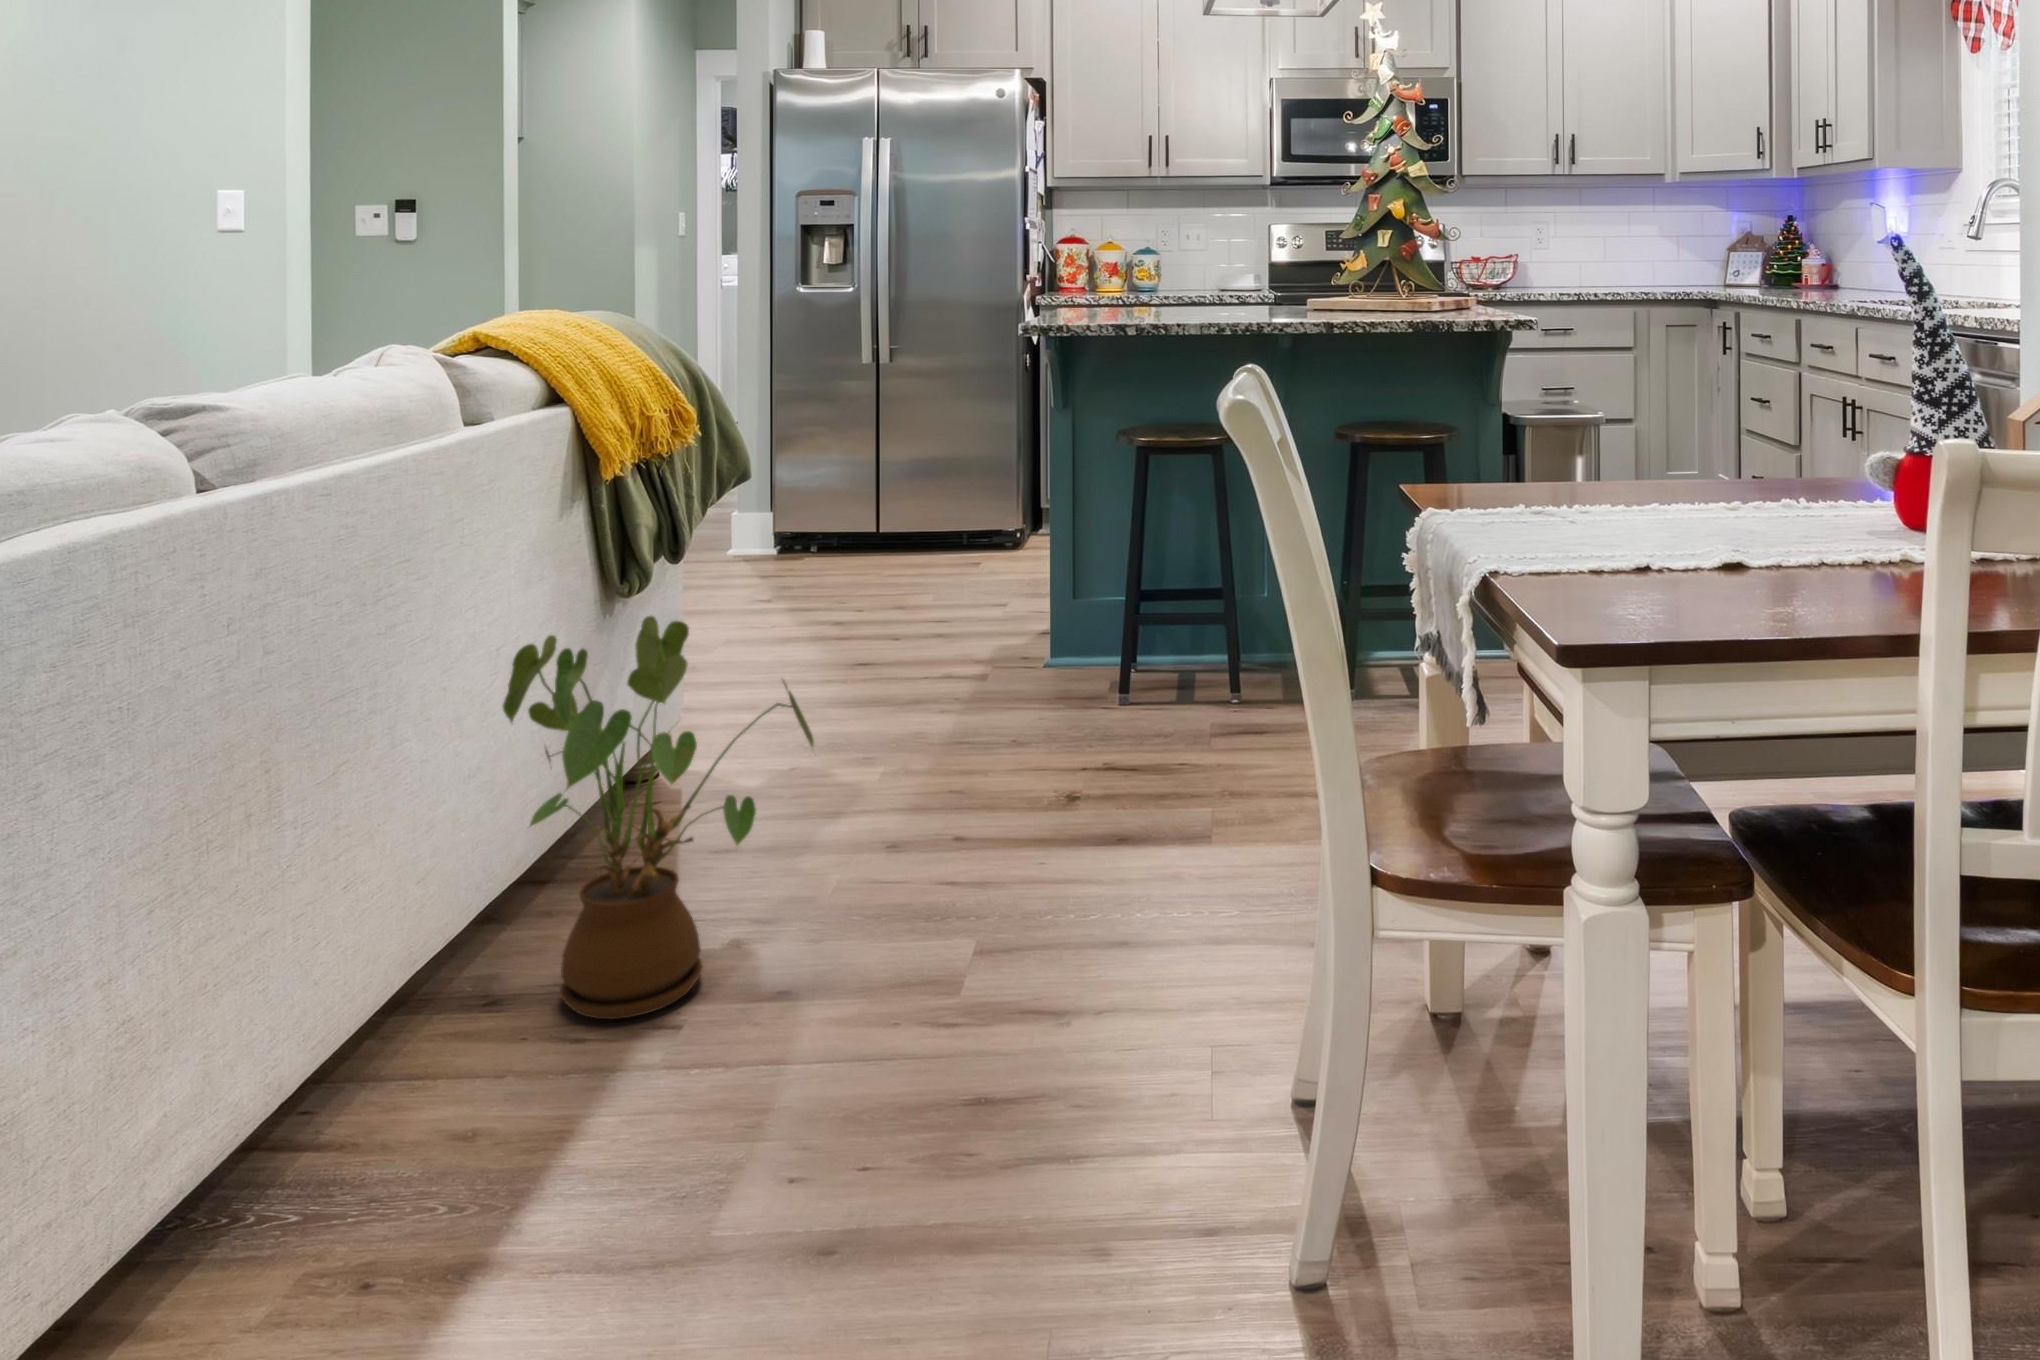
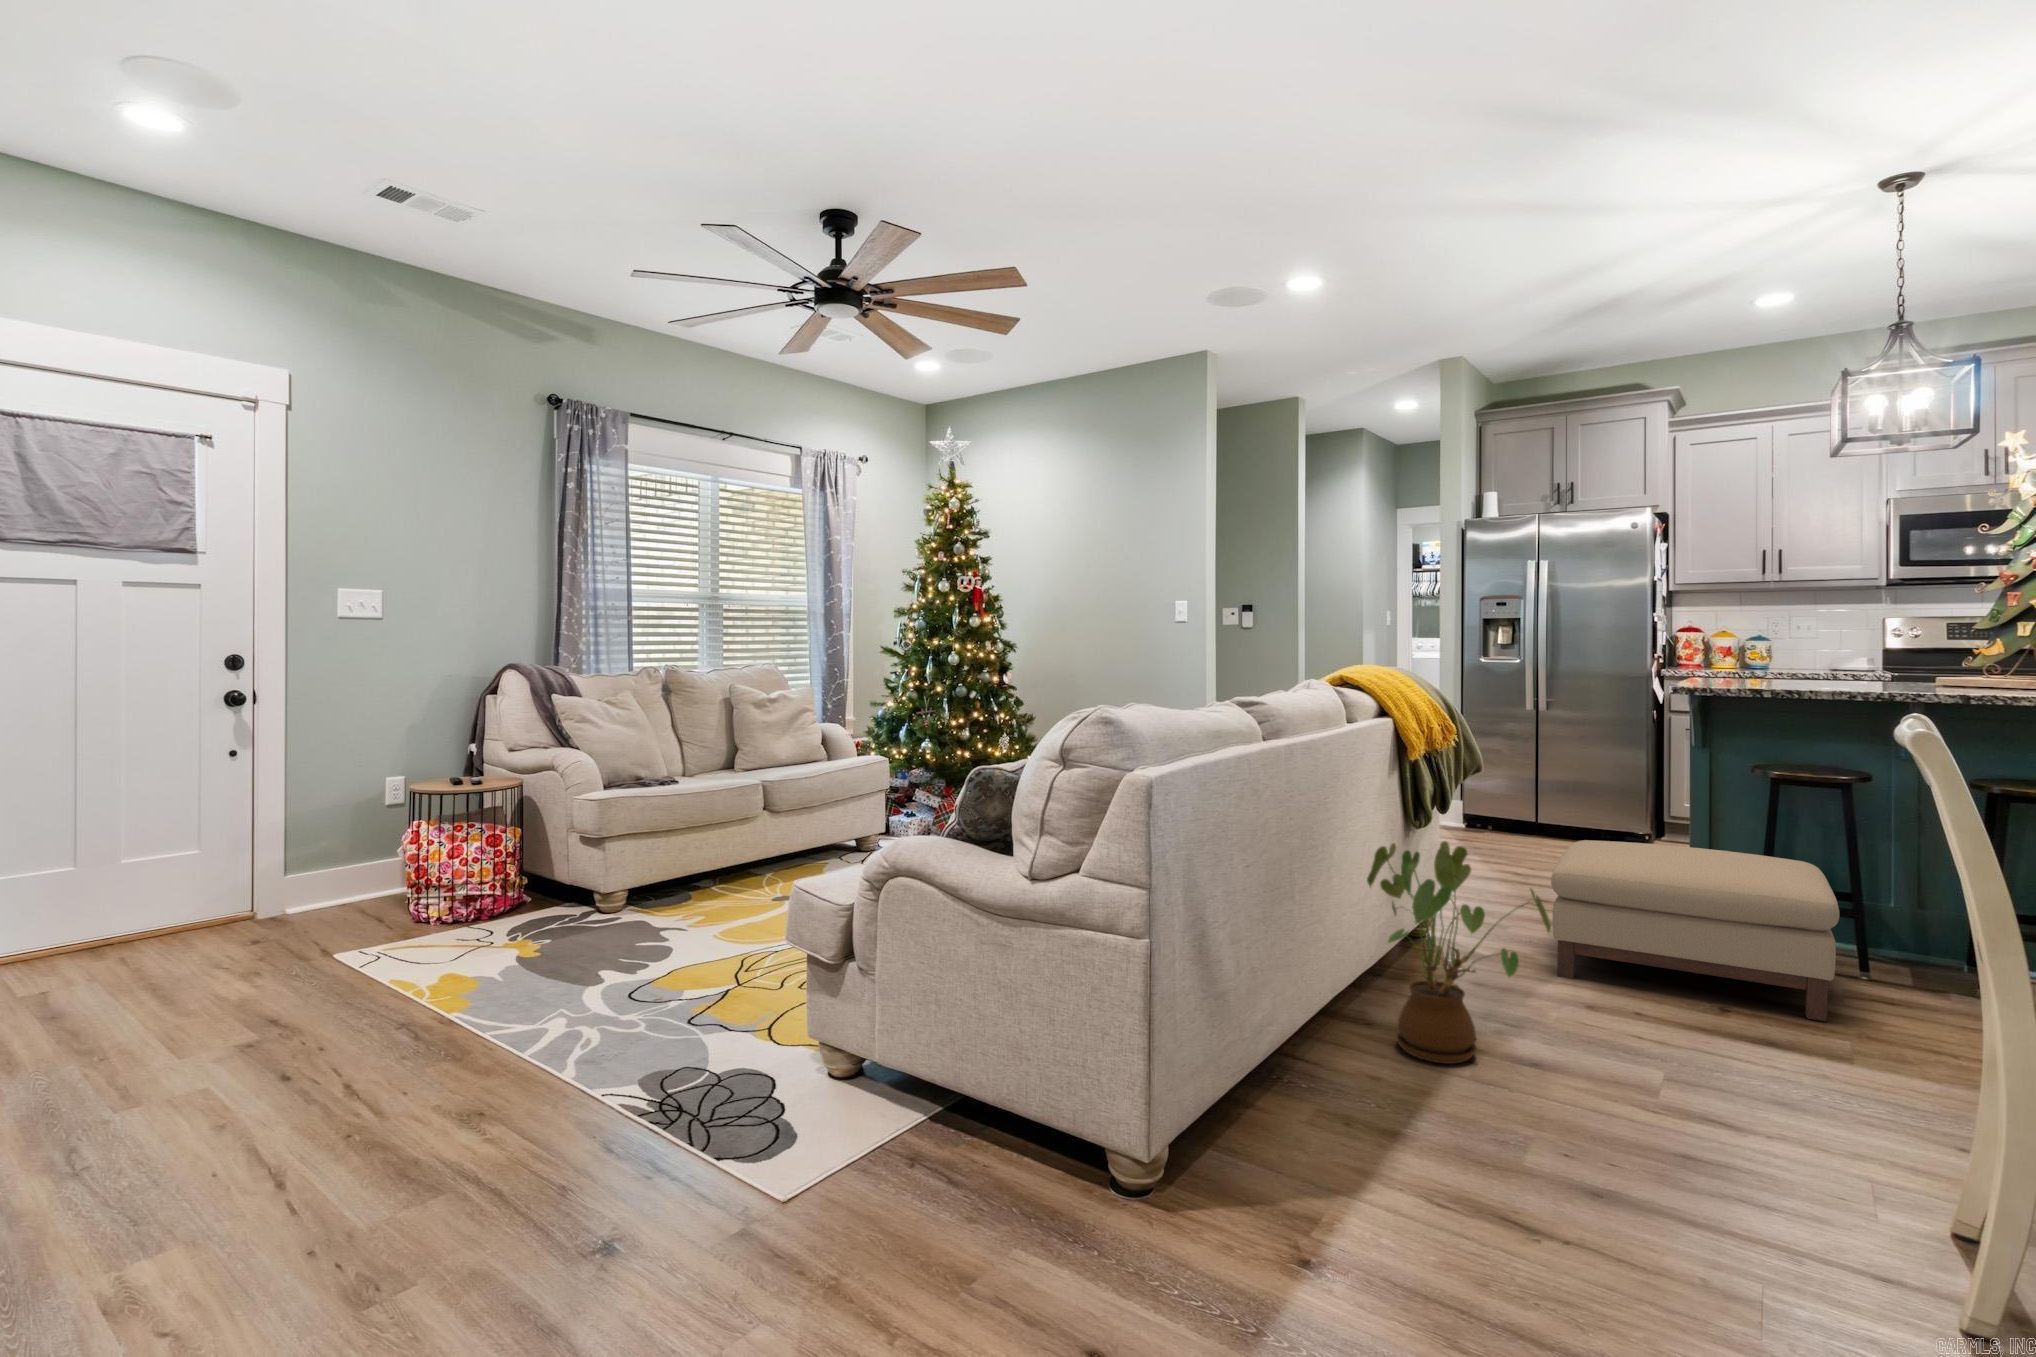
ottoman: none [854,556,1204,786] -> present [1551,840,1839,1021]

